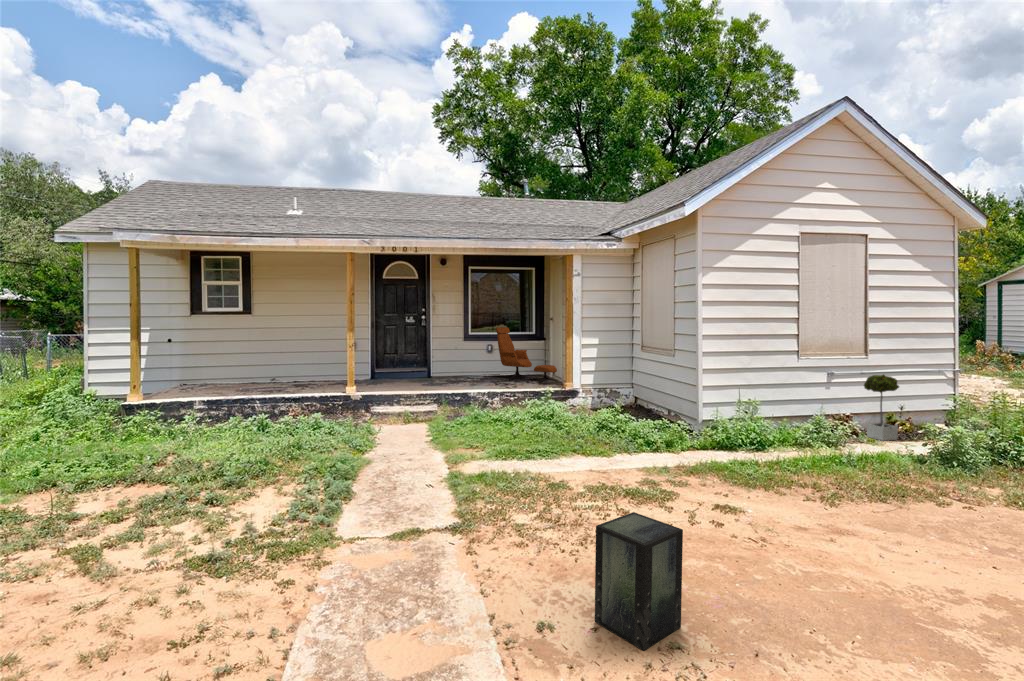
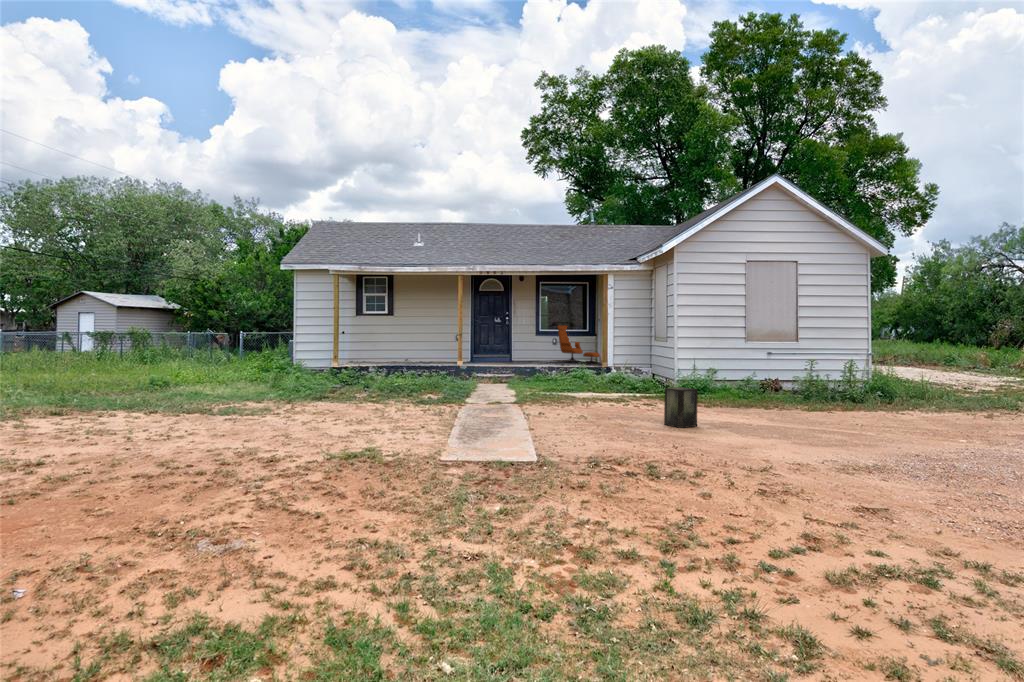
potted tree: present [864,374,899,441] -> none [795,353,816,398]
storage box: present [595,512,683,651] -> present [664,387,698,428]

